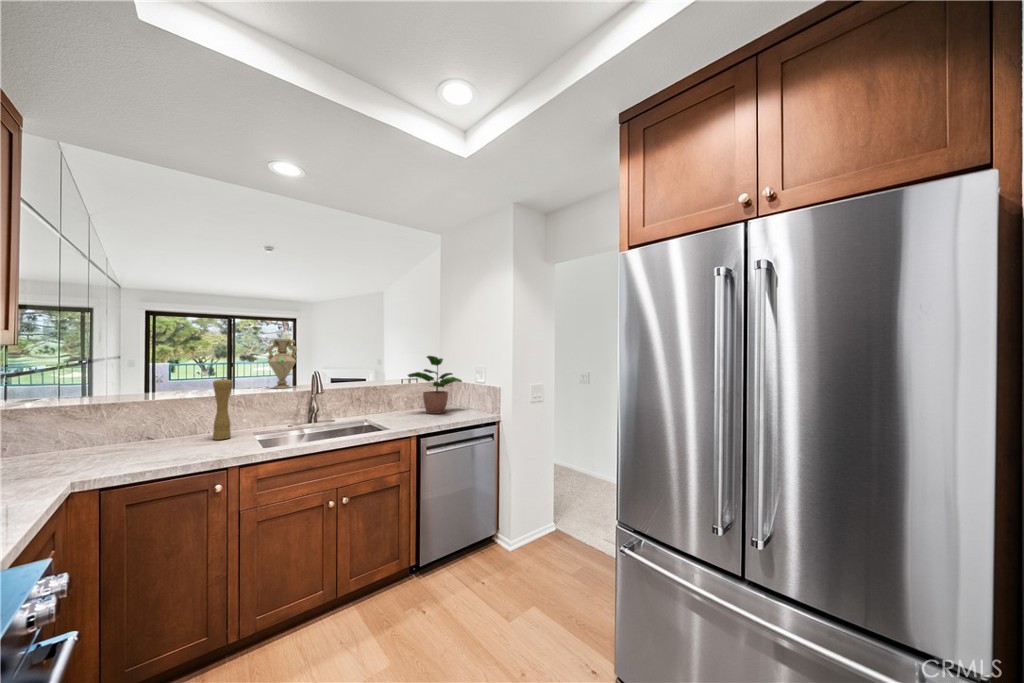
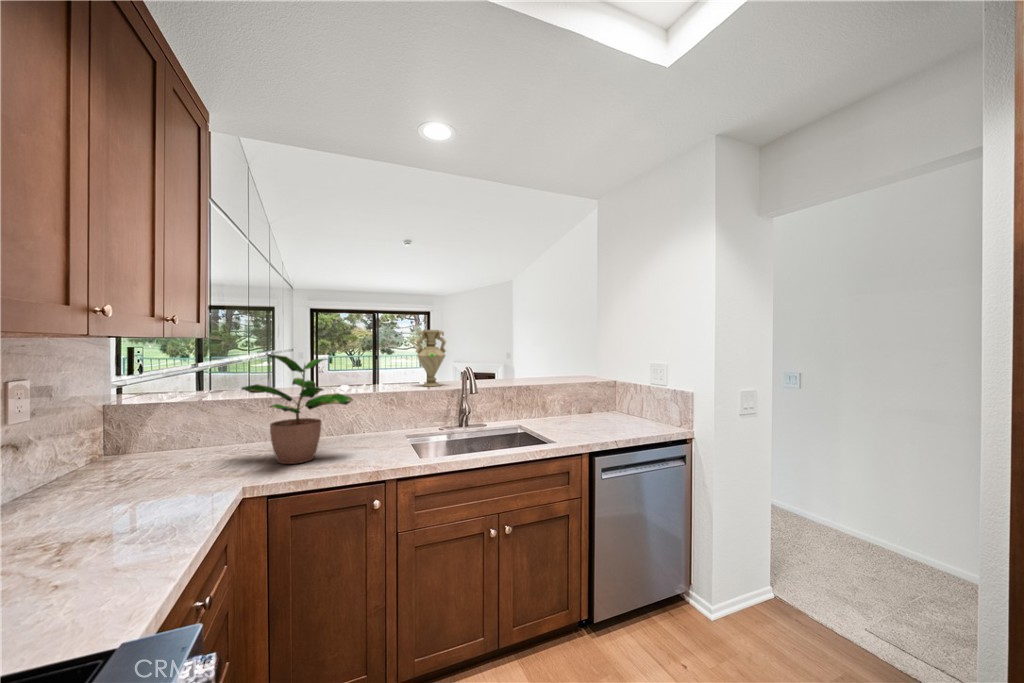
potted plant: present [408,356,462,414] -> present [242,354,353,464]
pepper mill: present [213,378,232,440] -> none [367,374,385,443]

